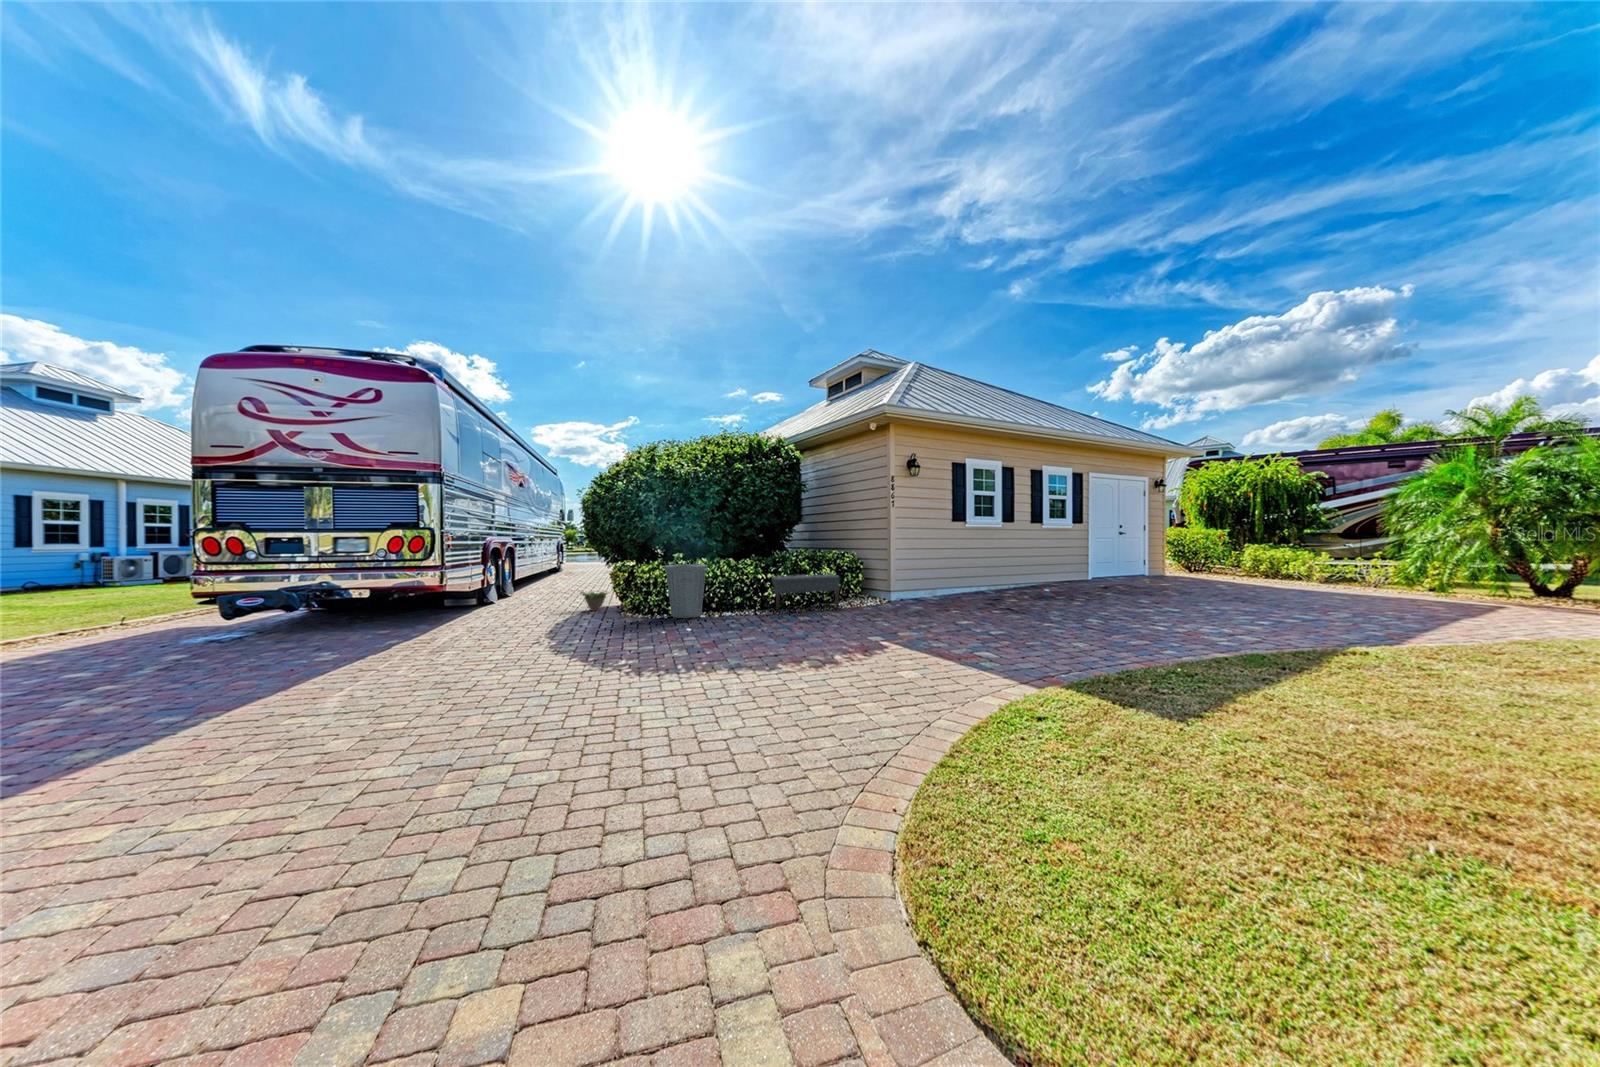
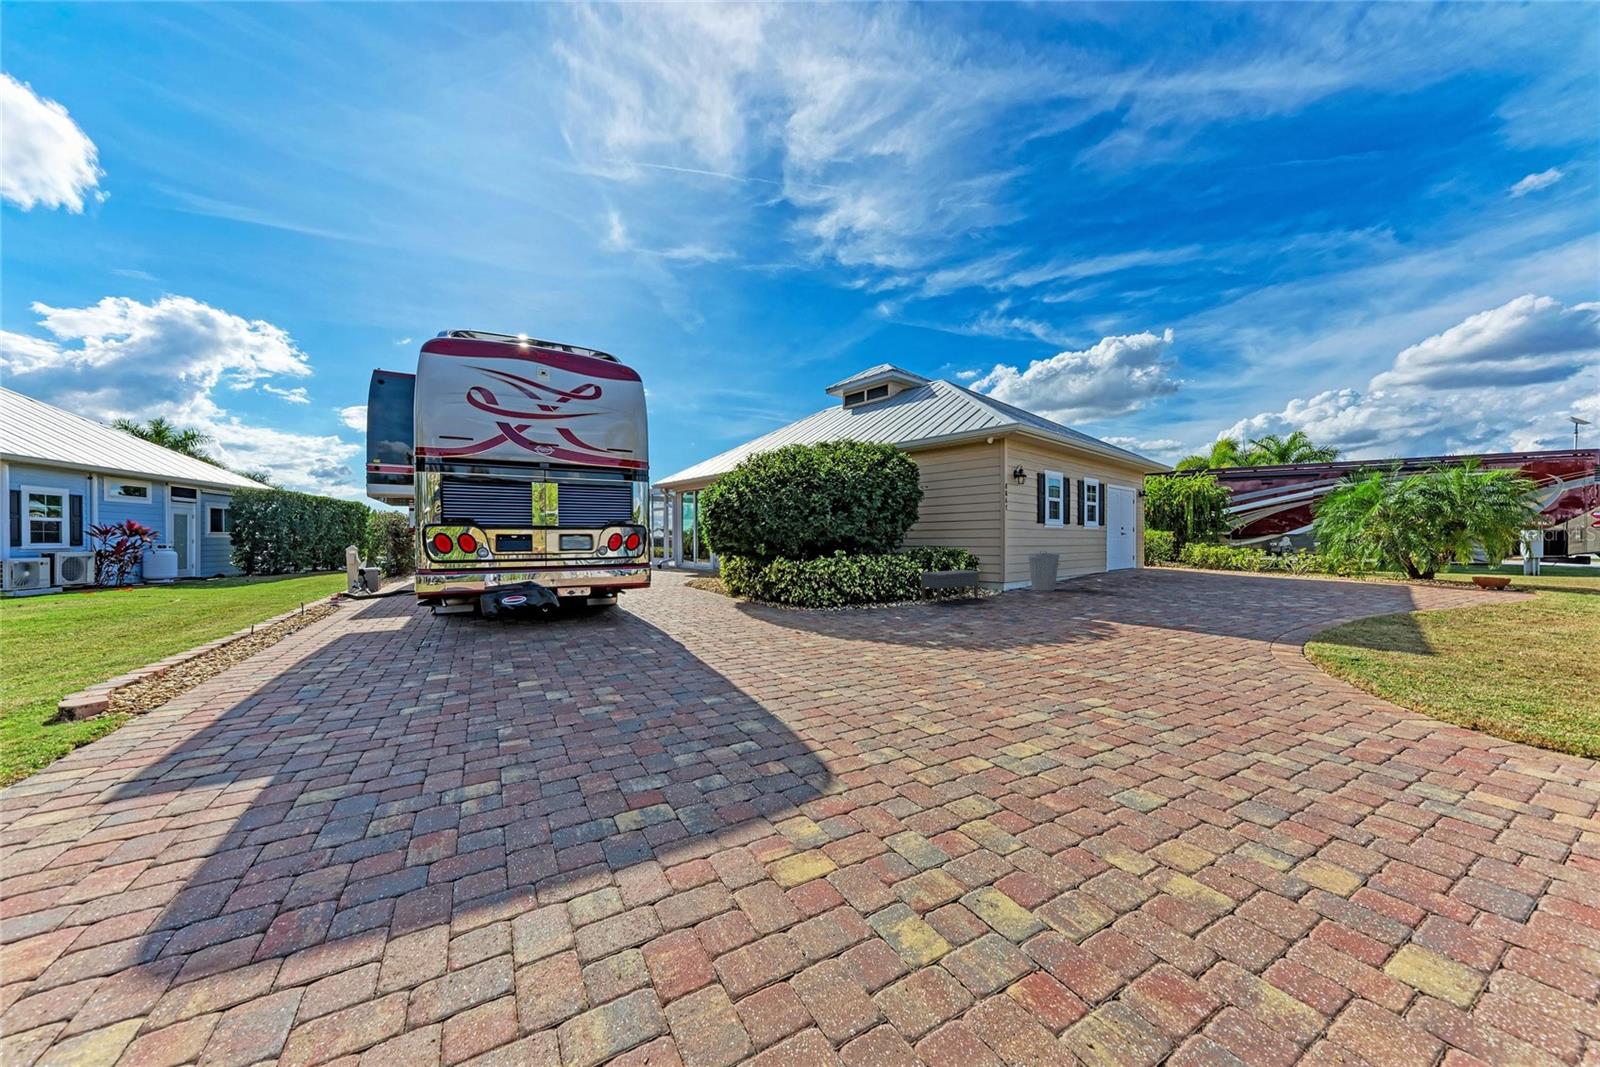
trash can: present [664,561,707,618] -> present [1027,551,1060,591]
decorative plant: present [581,591,607,611] -> none [755,589,790,609]

